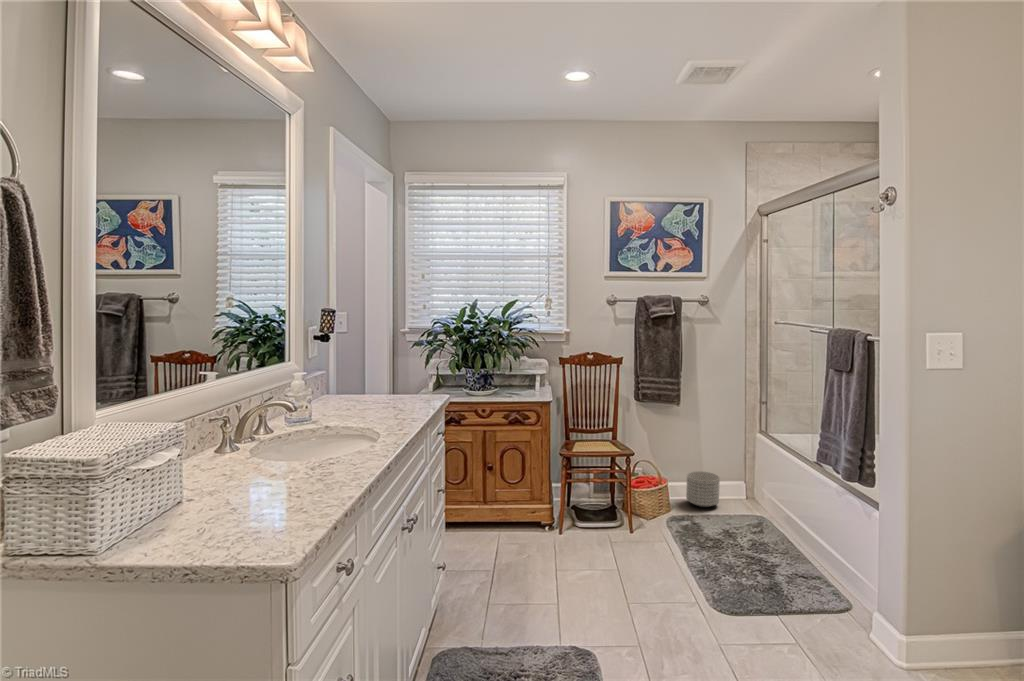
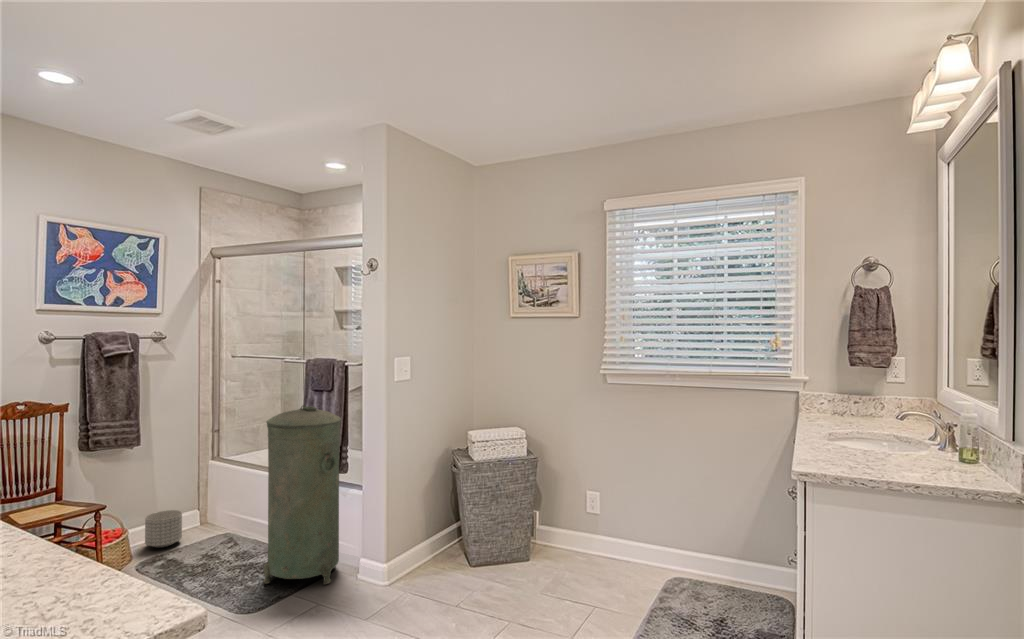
trash can: none [756,390,866,625] -> present [263,405,341,584]

